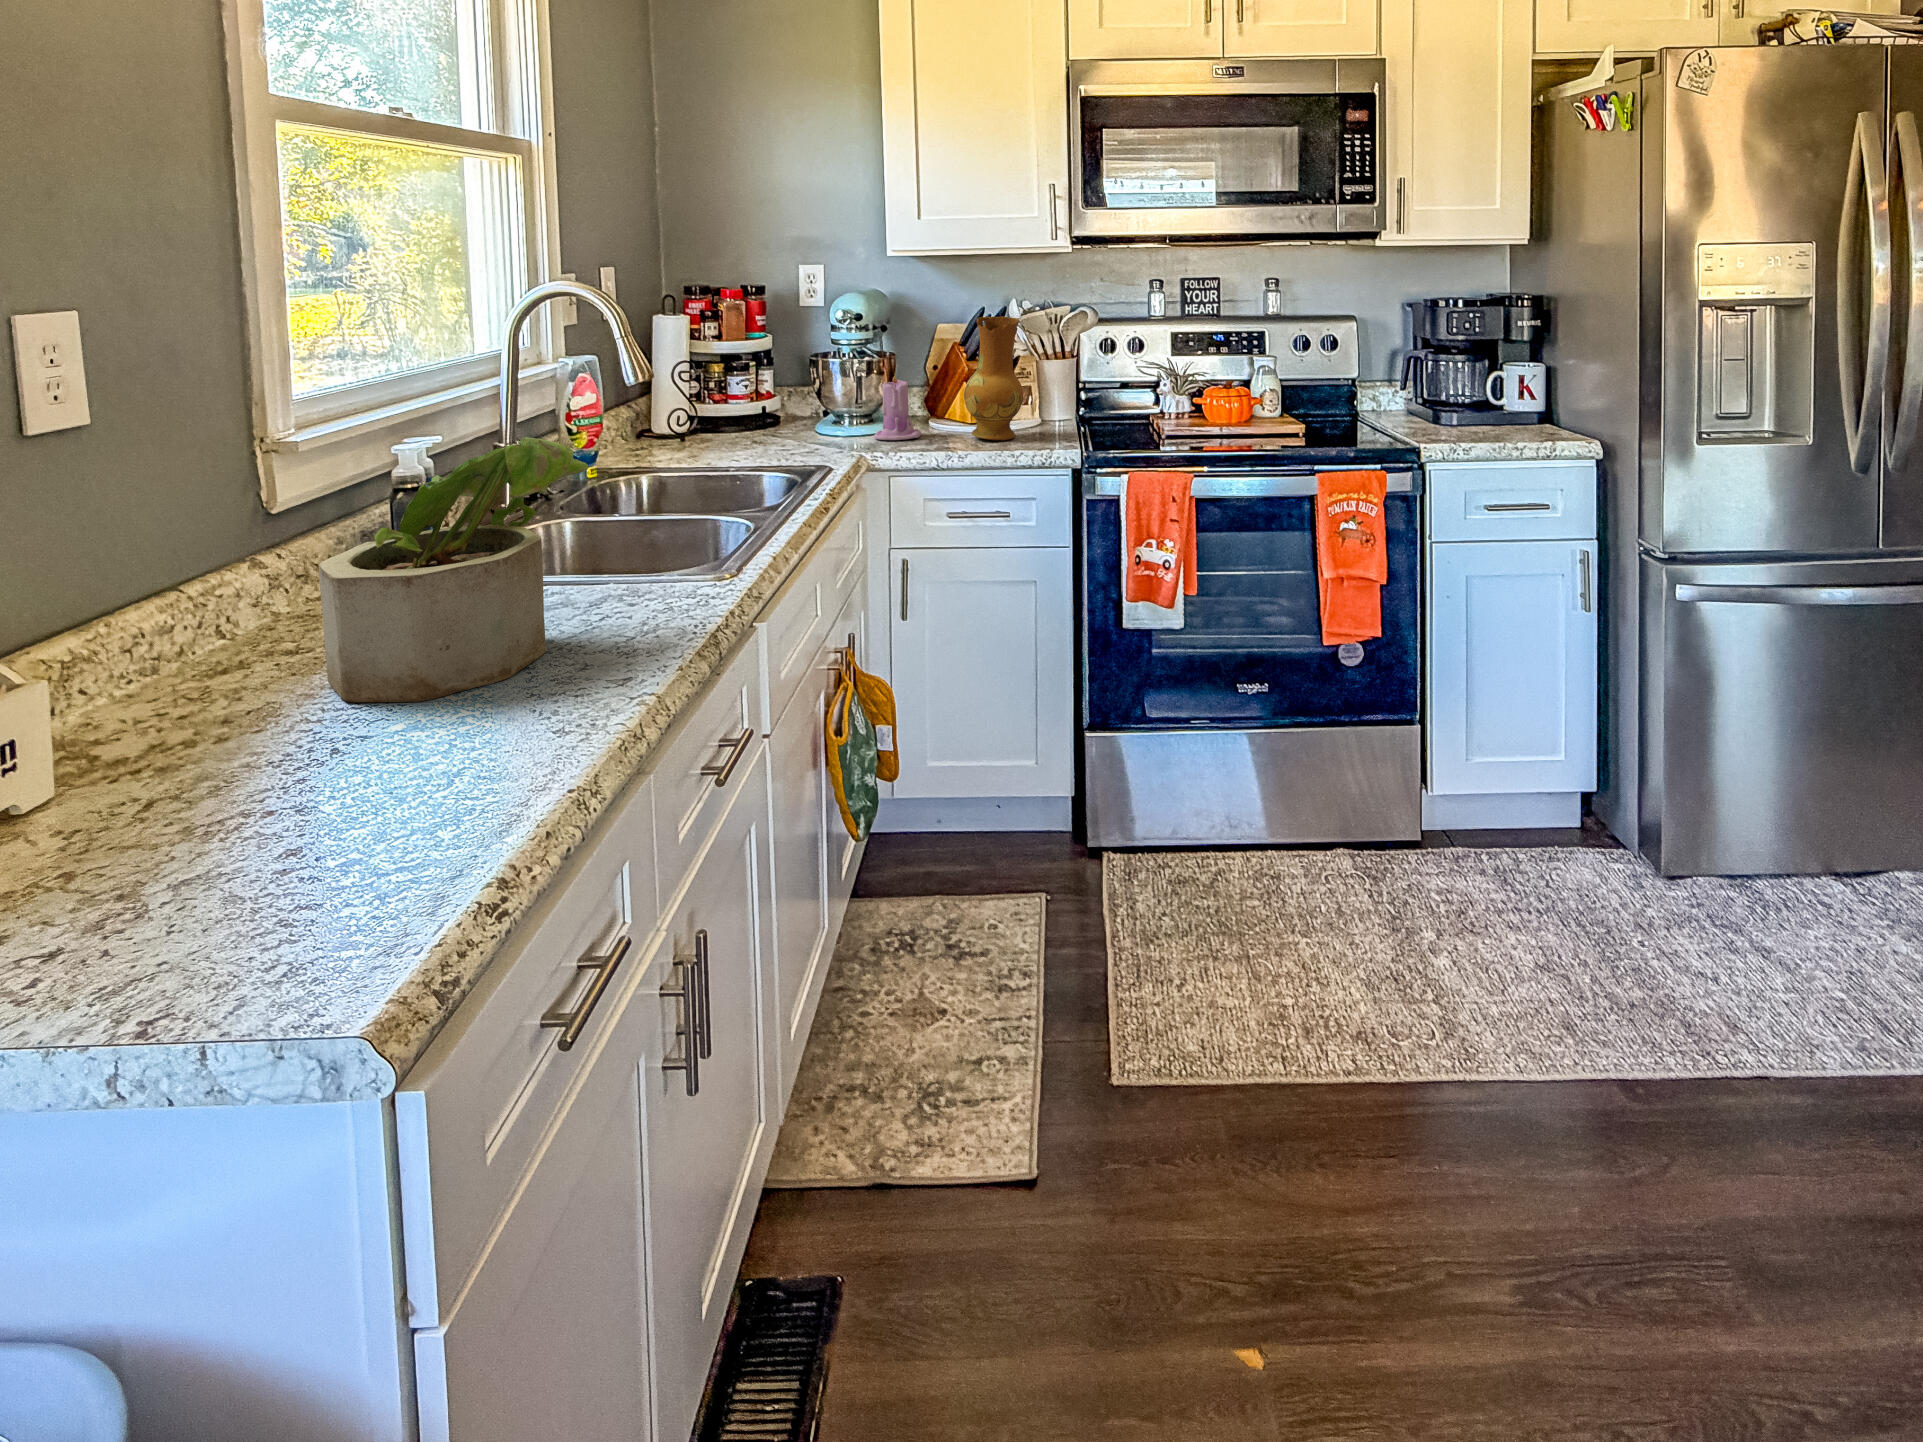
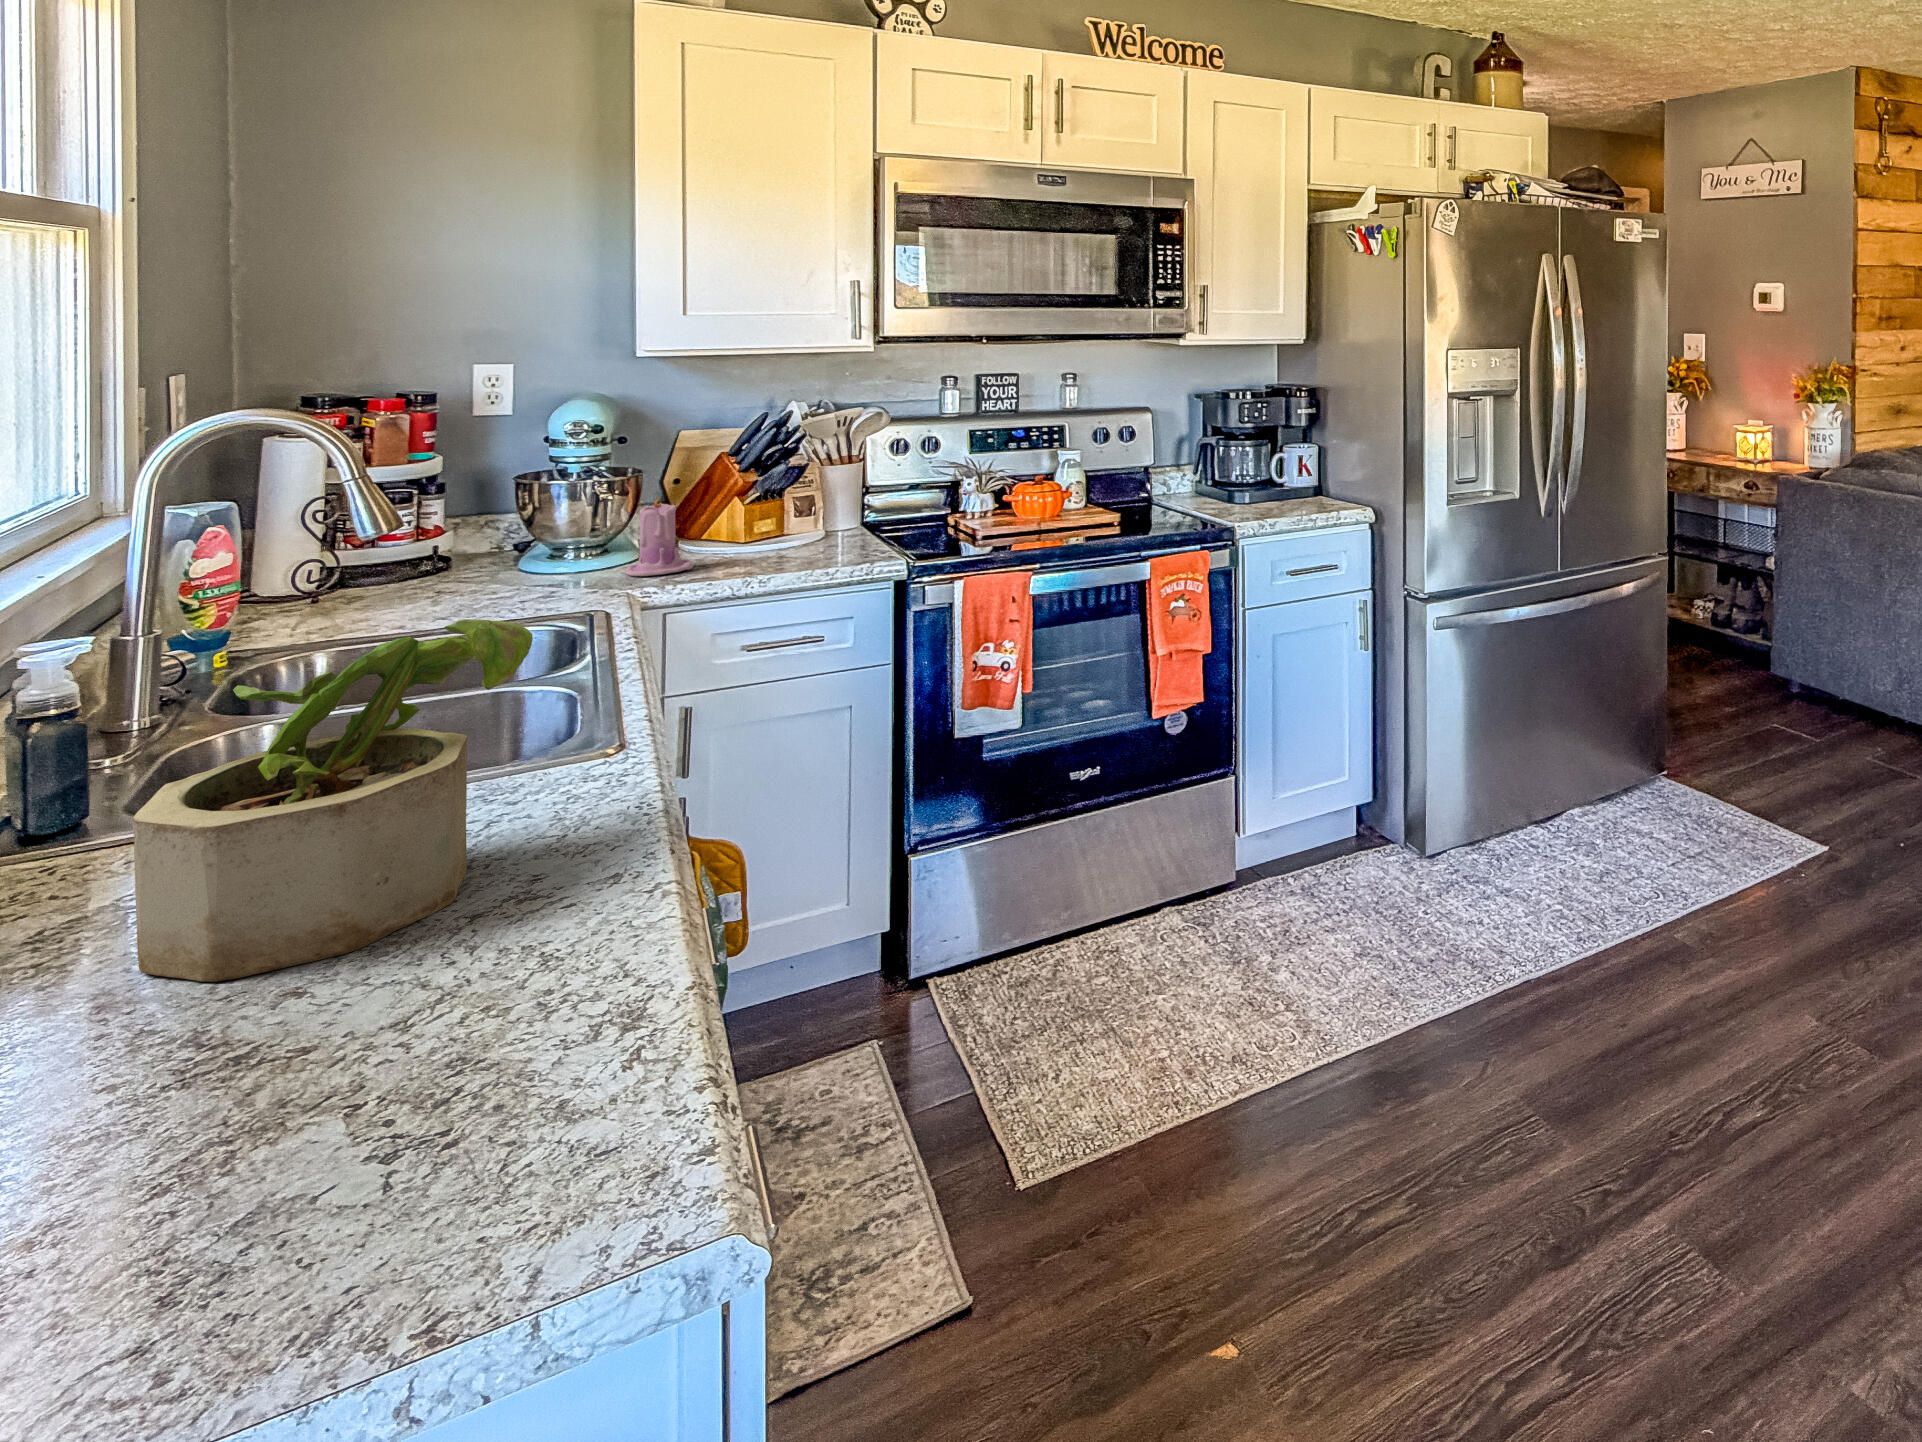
ceramic jug: present [964,316,1023,440] -> none [754,425,830,563]

